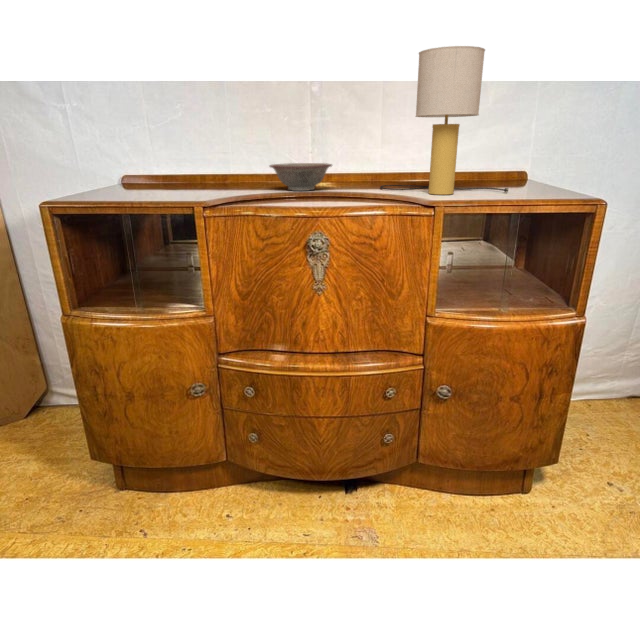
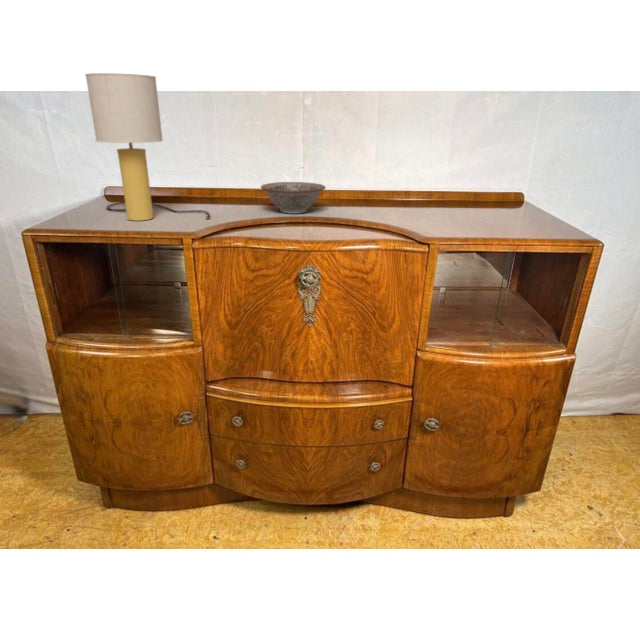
table lamp: present [380,46,508,195] -> present [85,73,210,221]

